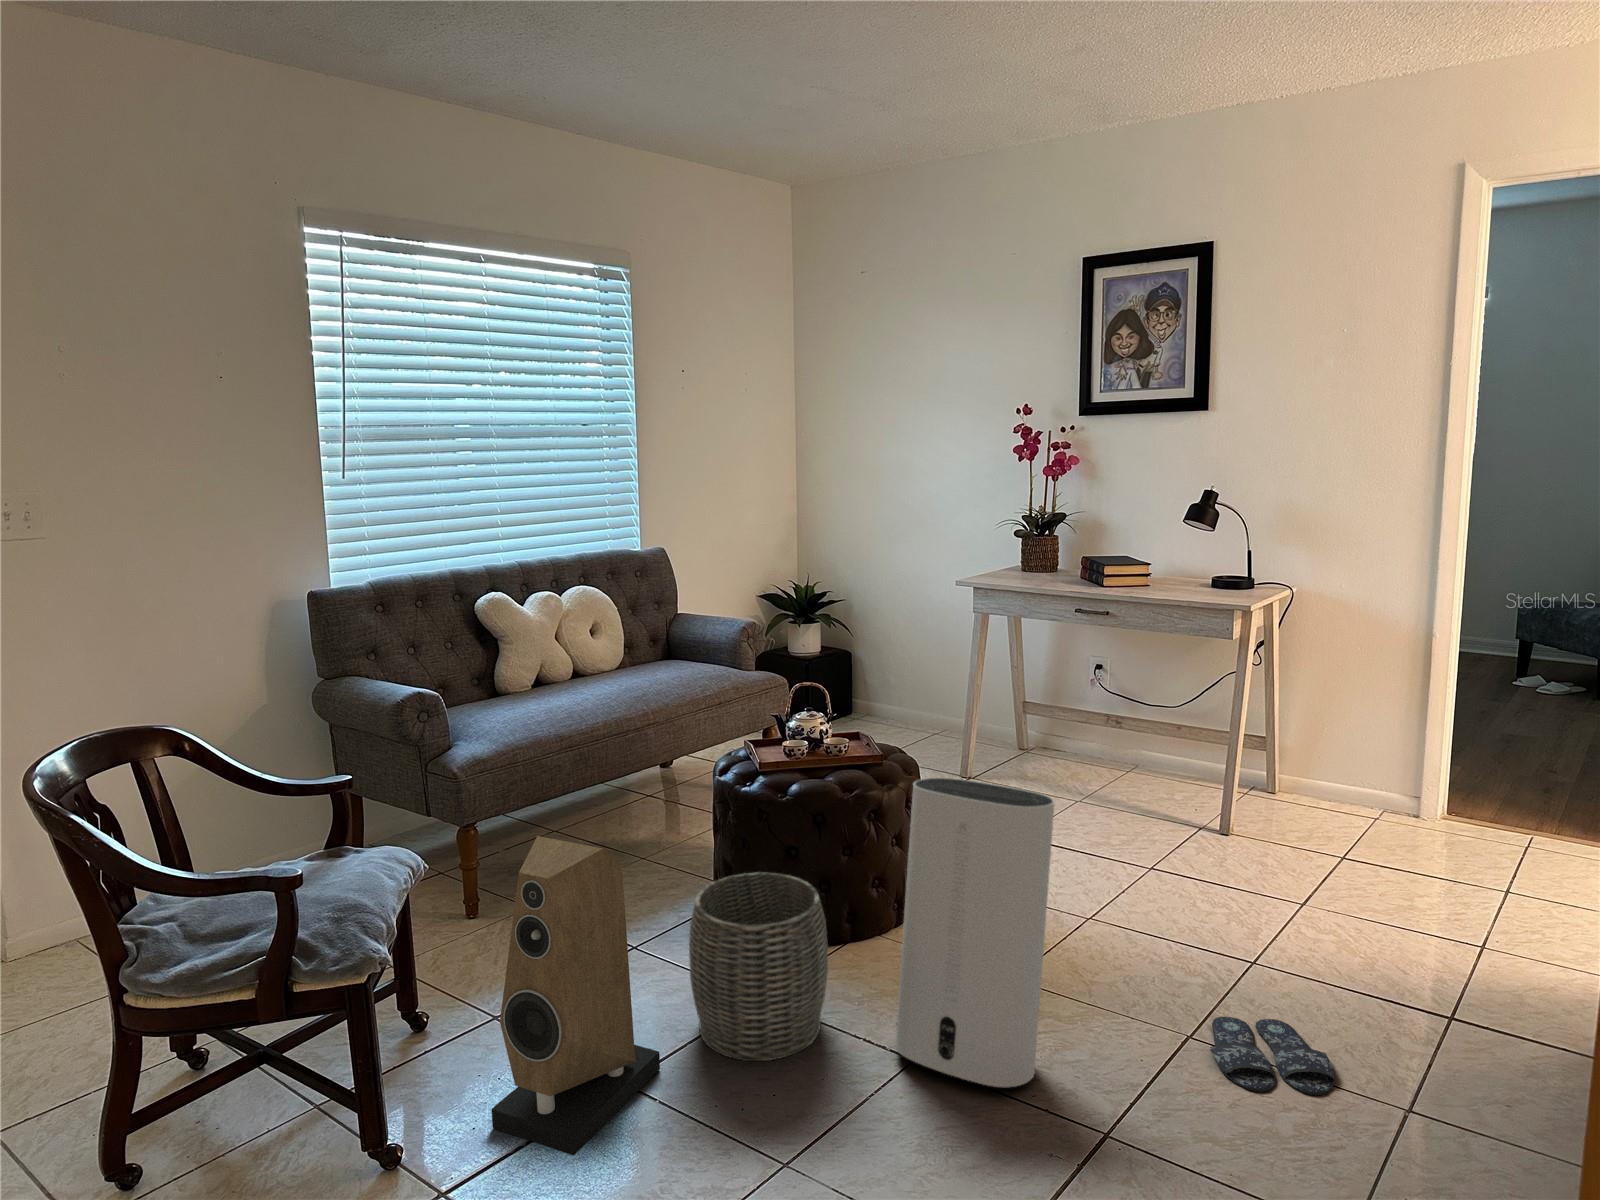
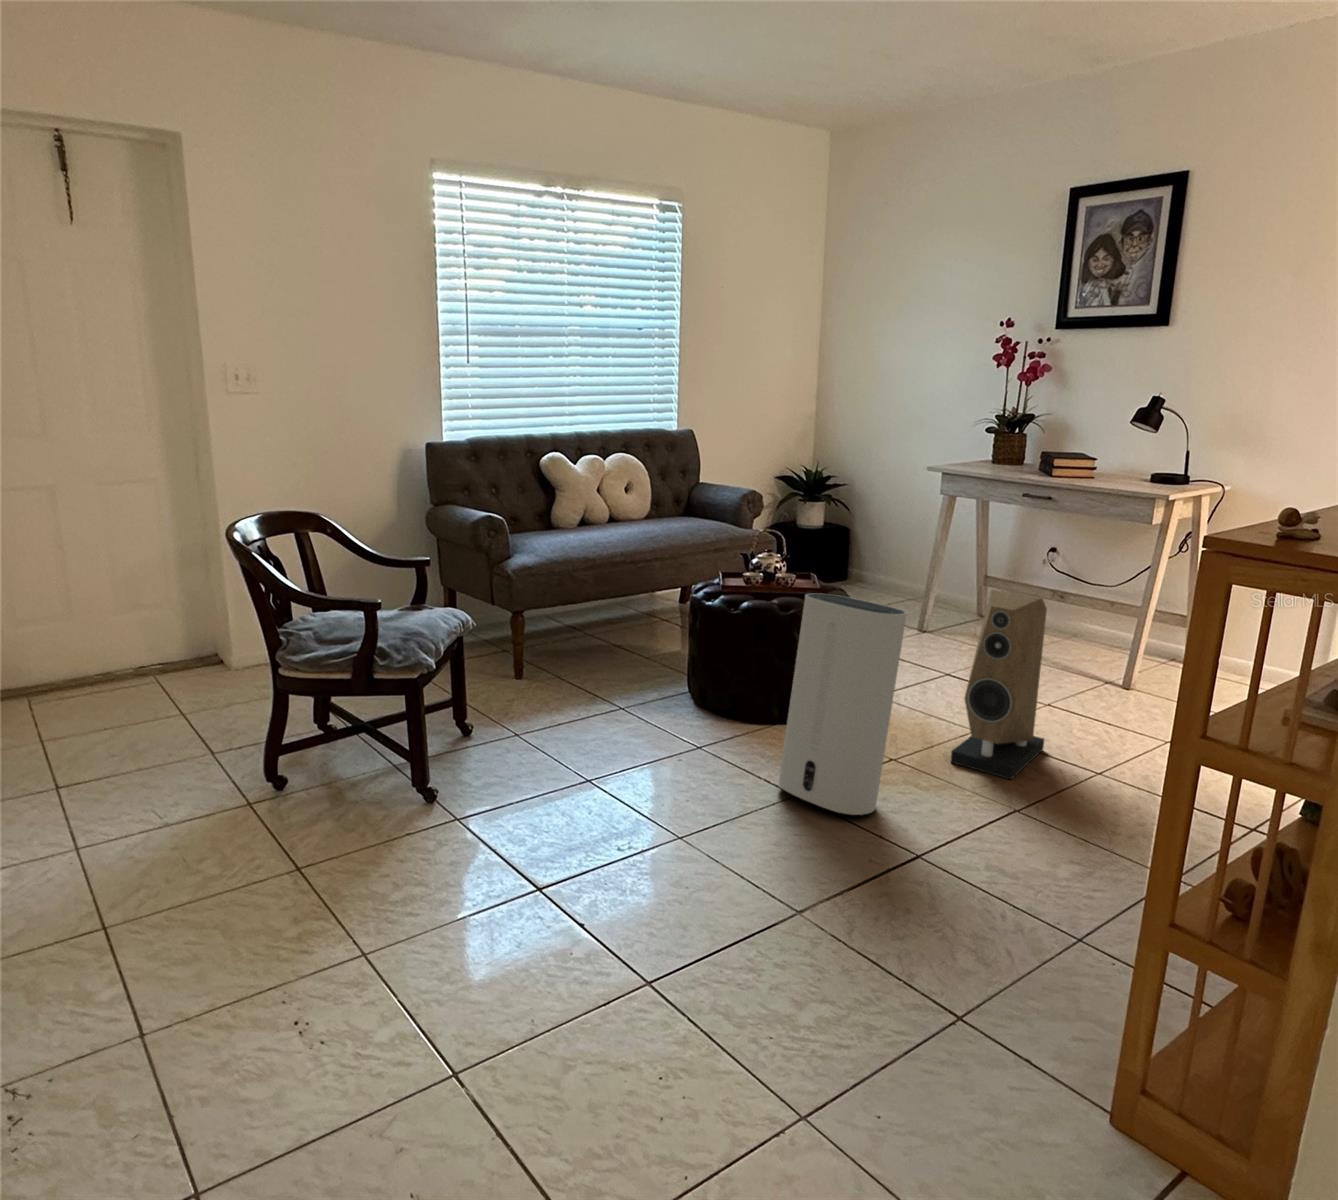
speaker: present [491,836,660,1155] -> present [951,590,1047,780]
woven basket: present [689,872,828,1061] -> none [642,656,741,781]
slippers: present [1210,1017,1334,1096] -> none [1017,800,1111,853]

